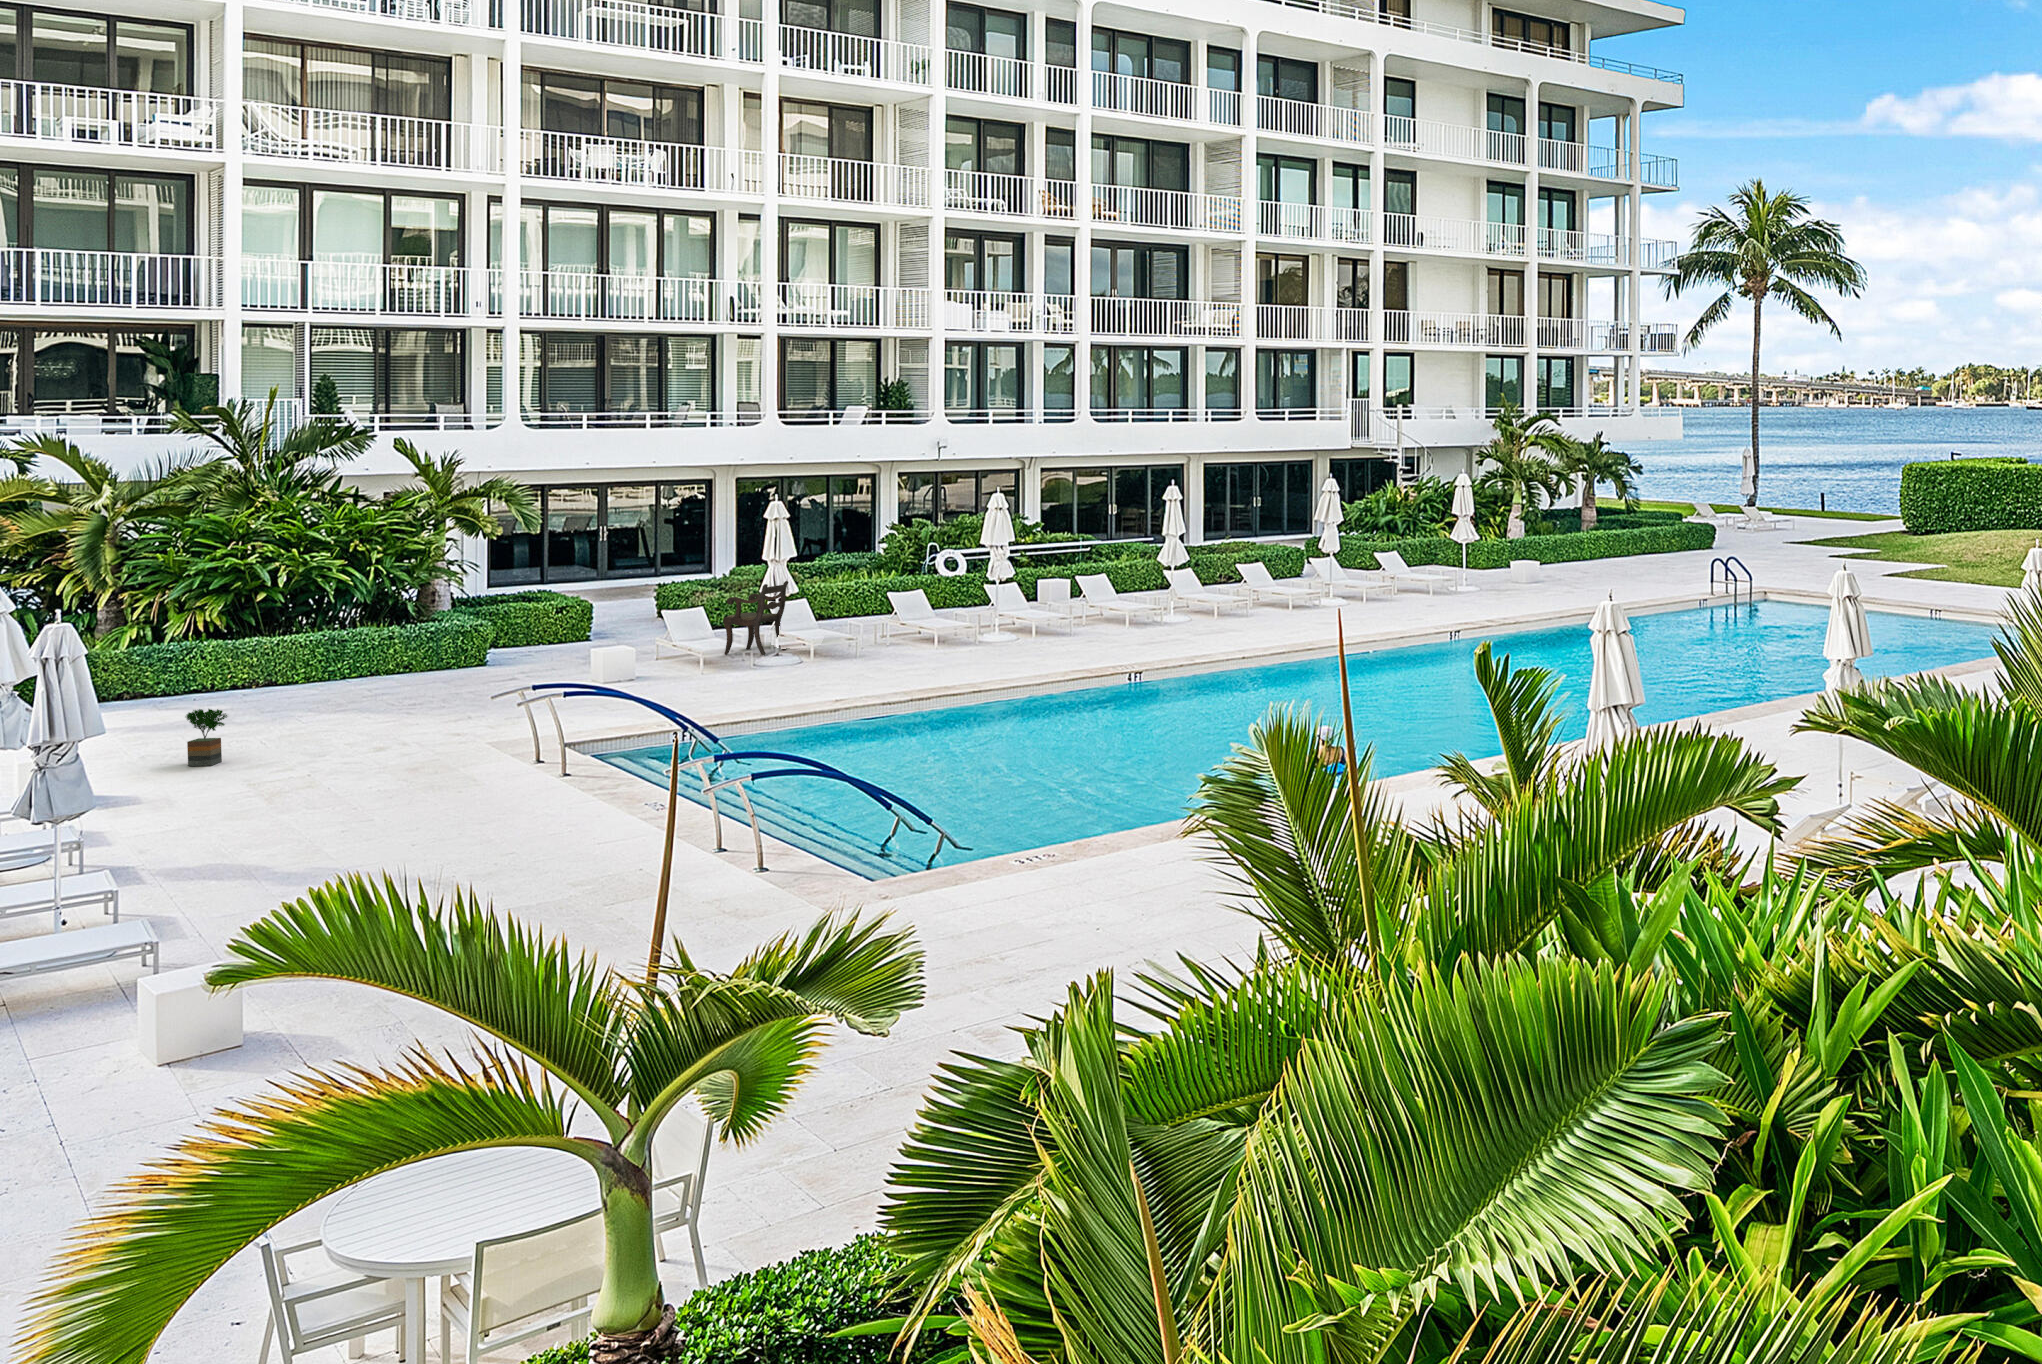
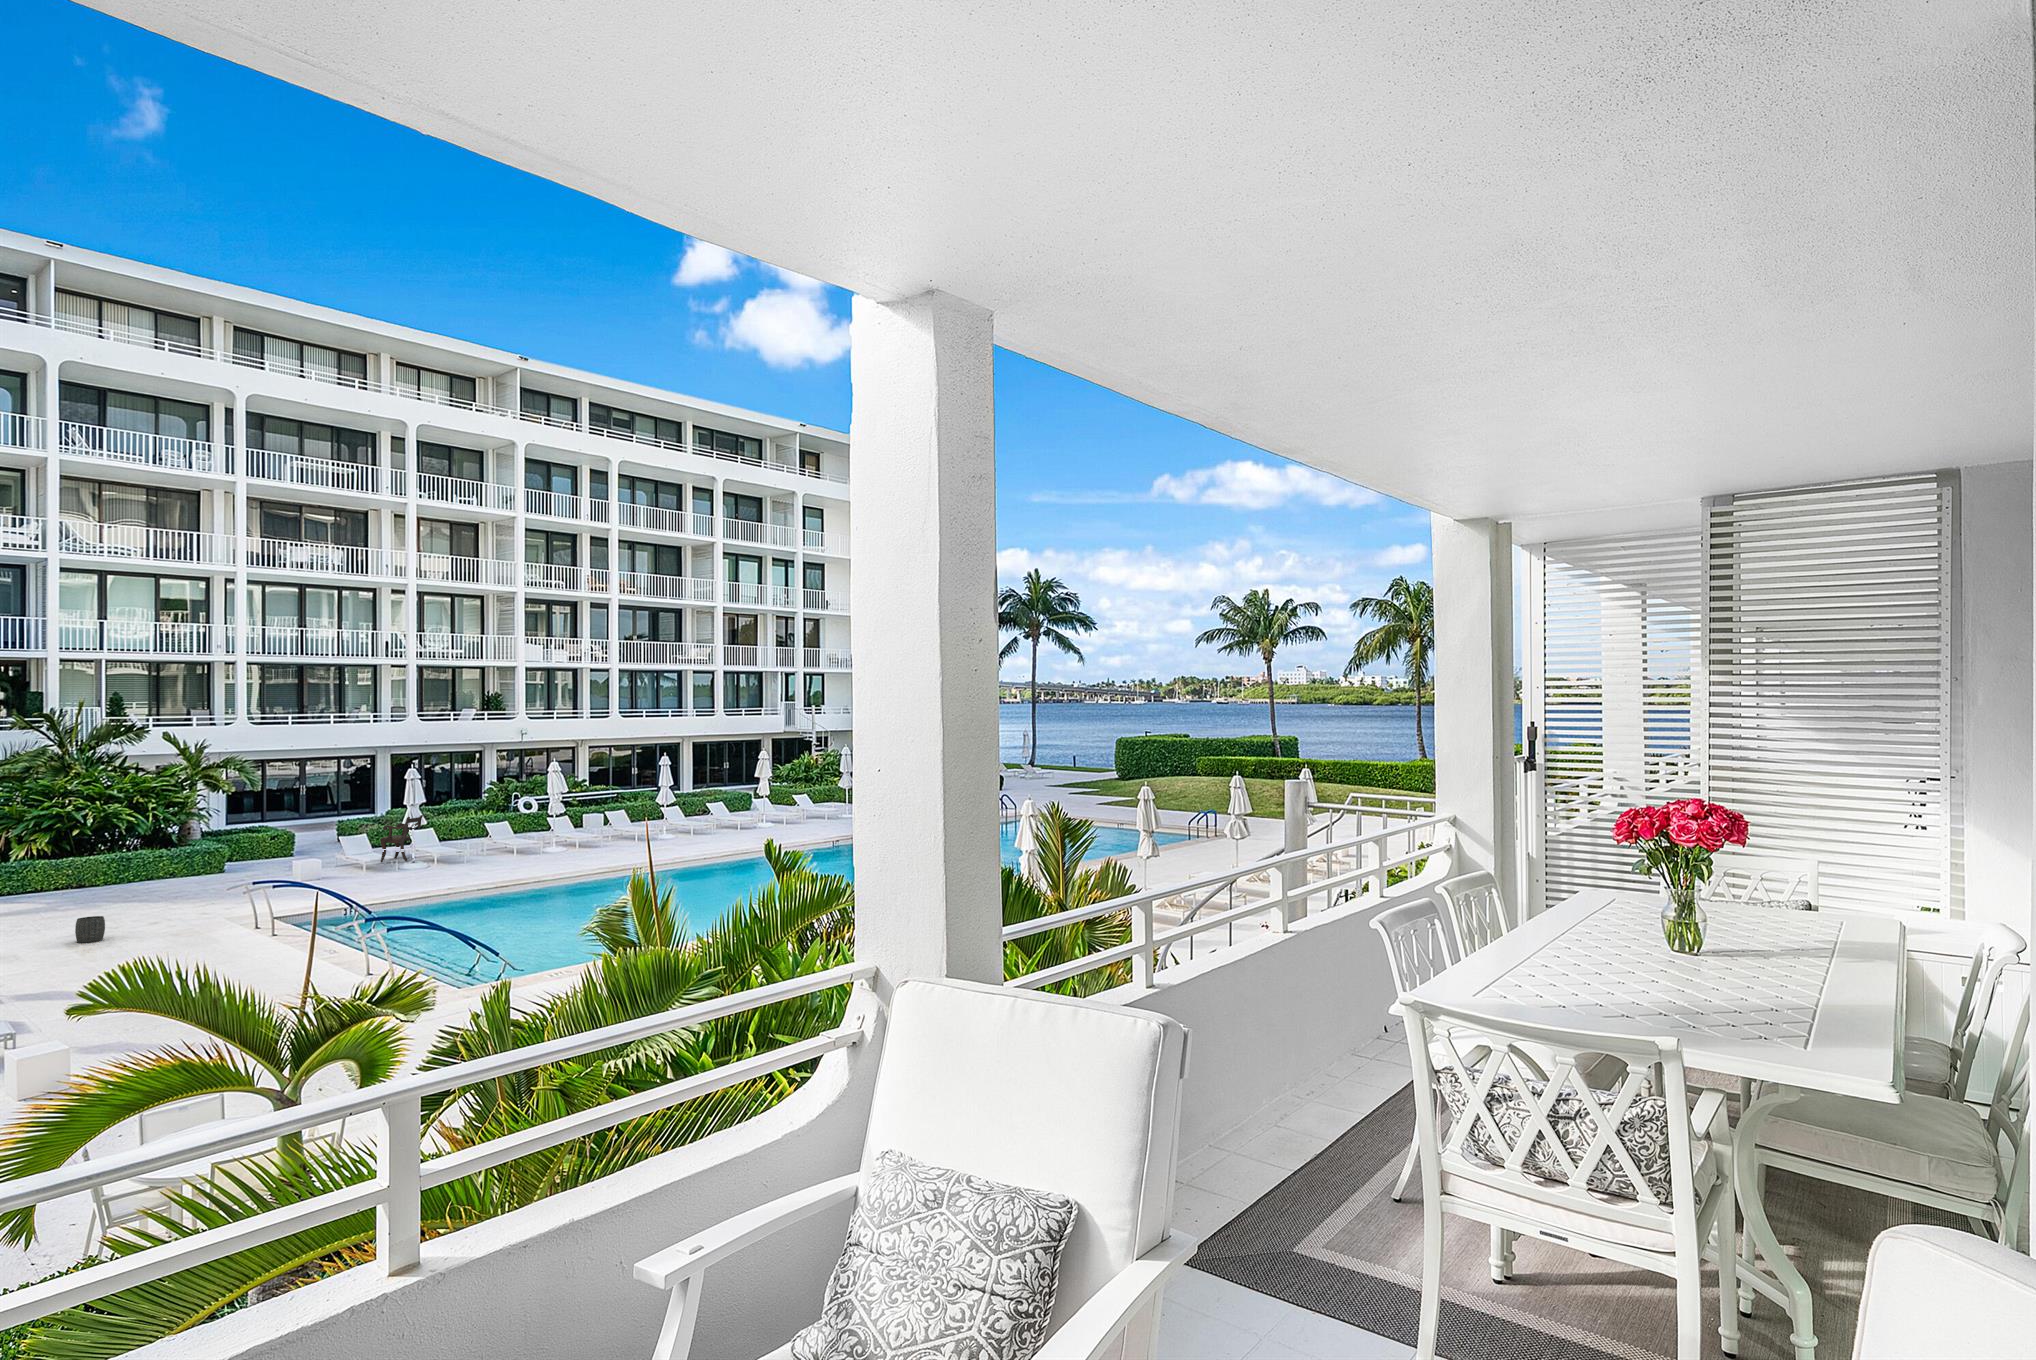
potted tree: present [186,709,227,766] -> none [39,895,69,931]
woven basket: none [232,749,279,792] -> present [75,916,105,943]

